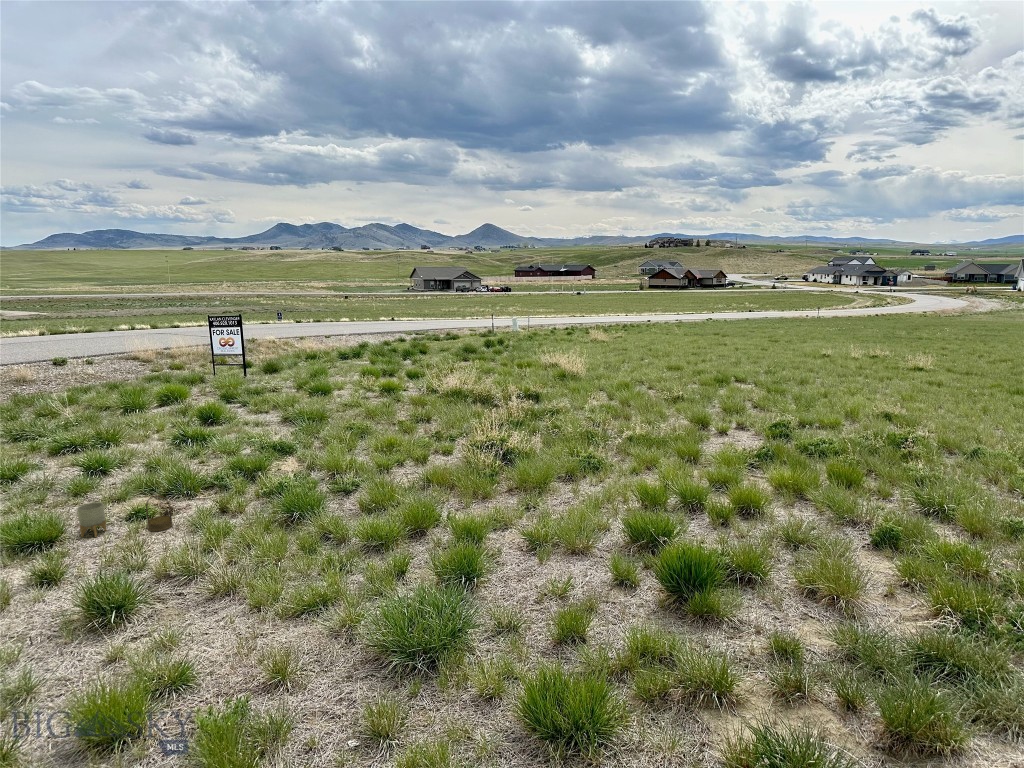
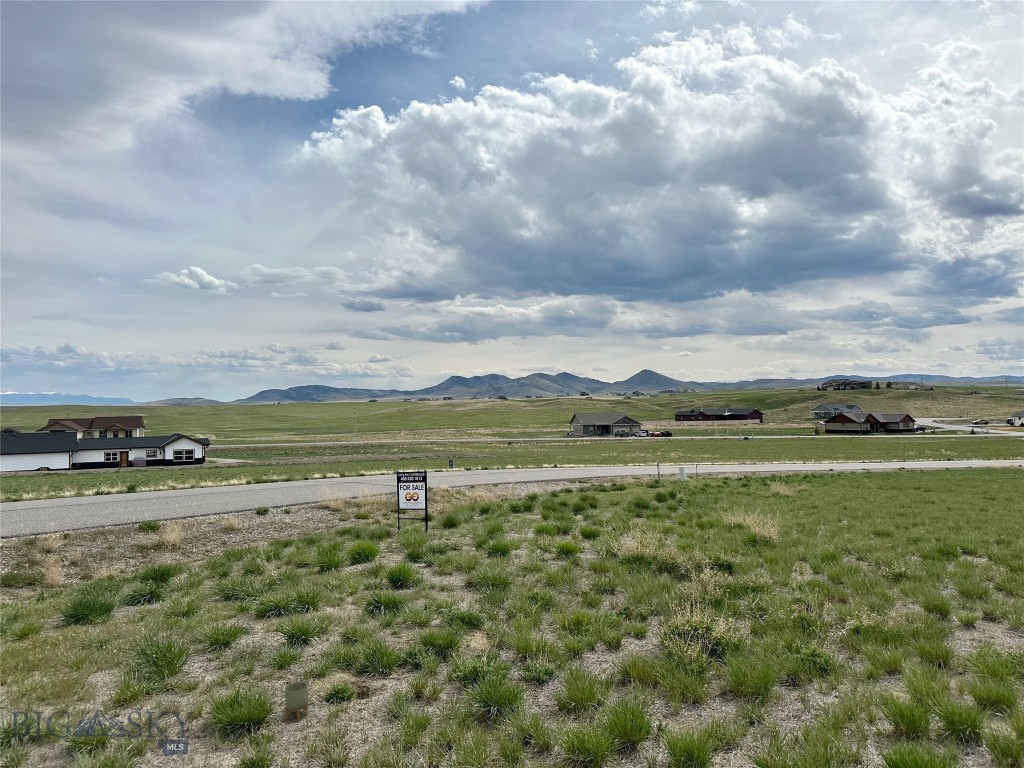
basket: present [146,496,172,532] -> none [345,679,368,720]

